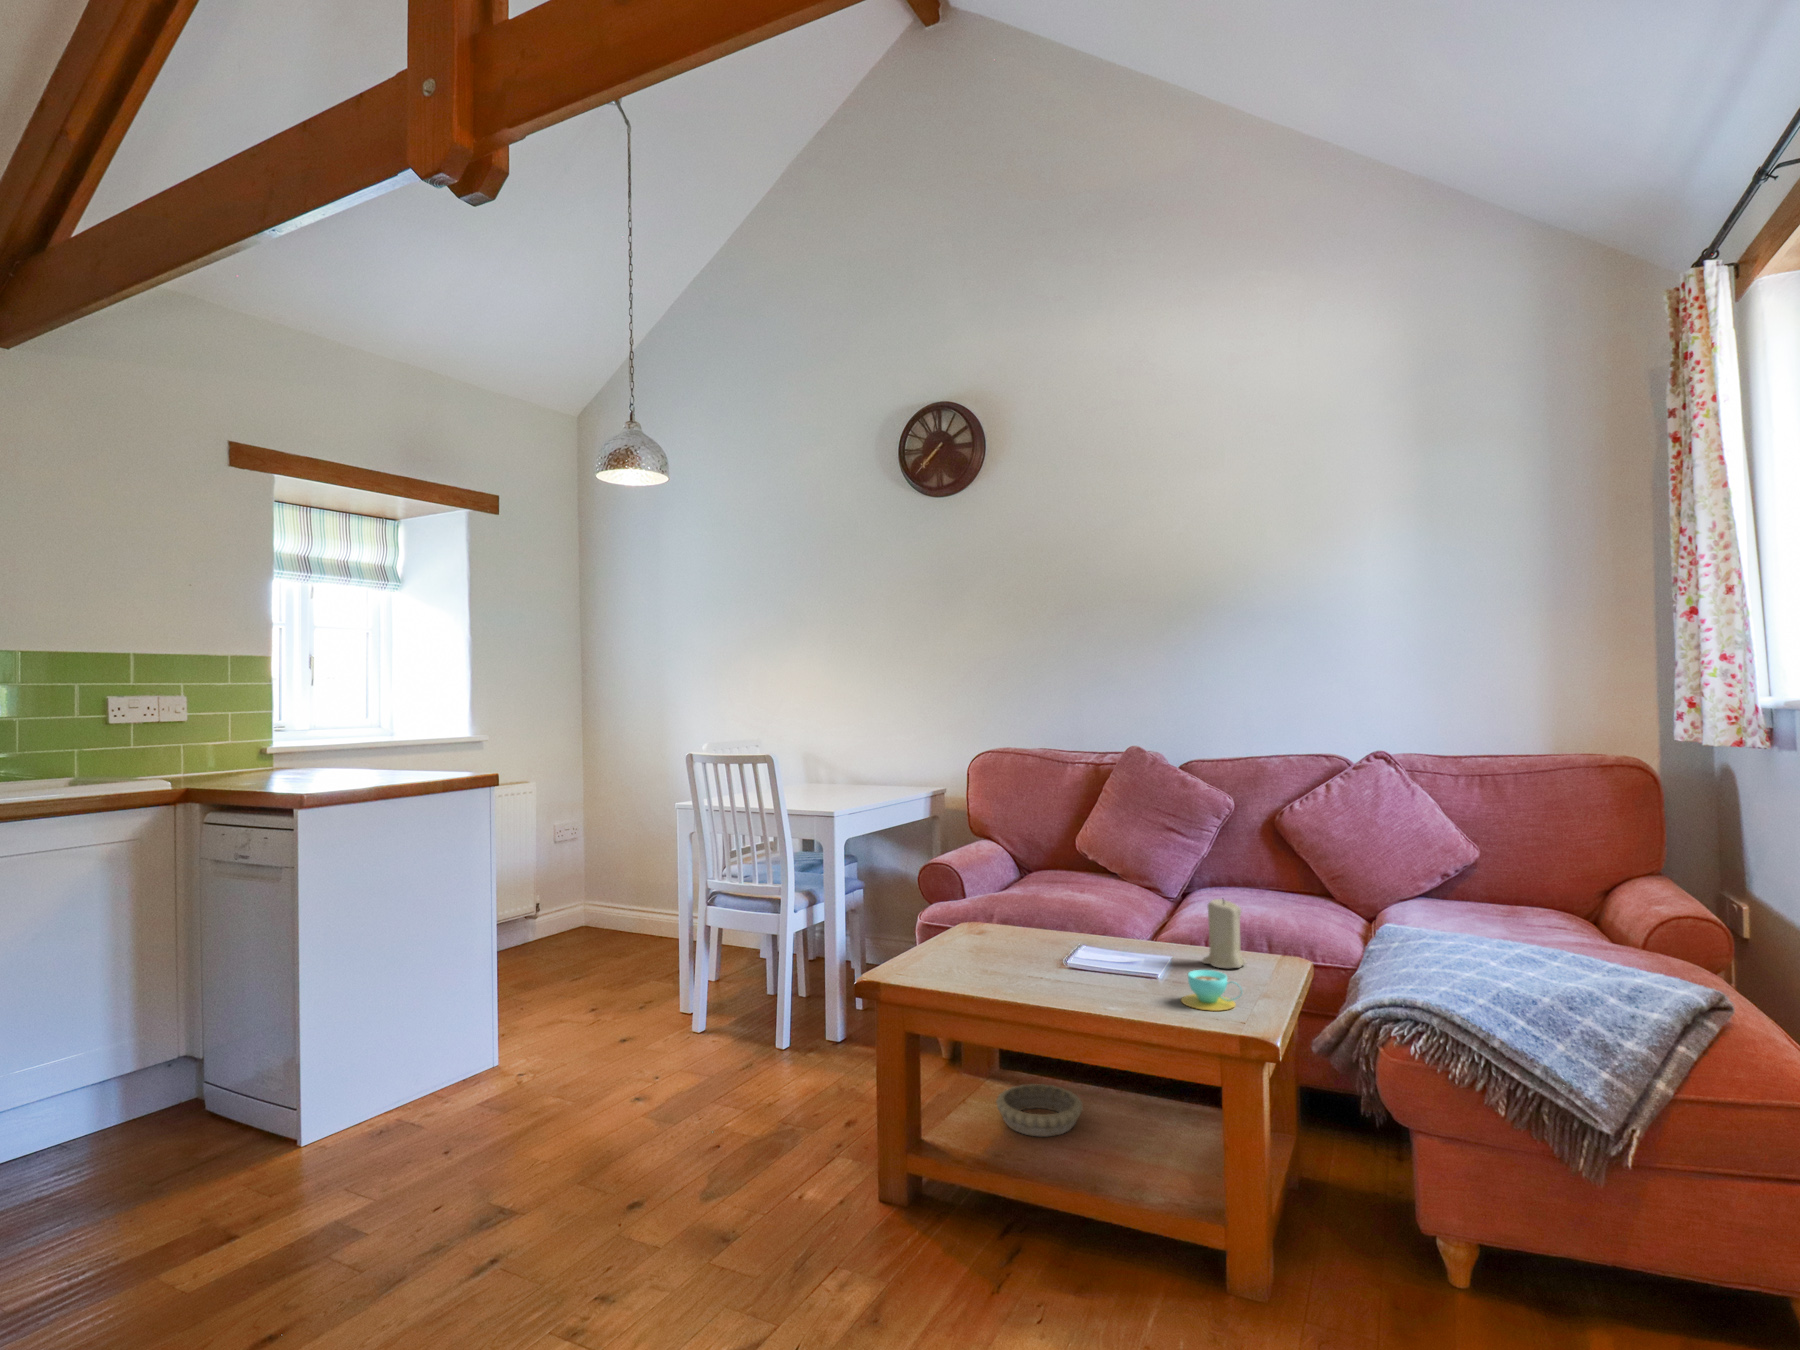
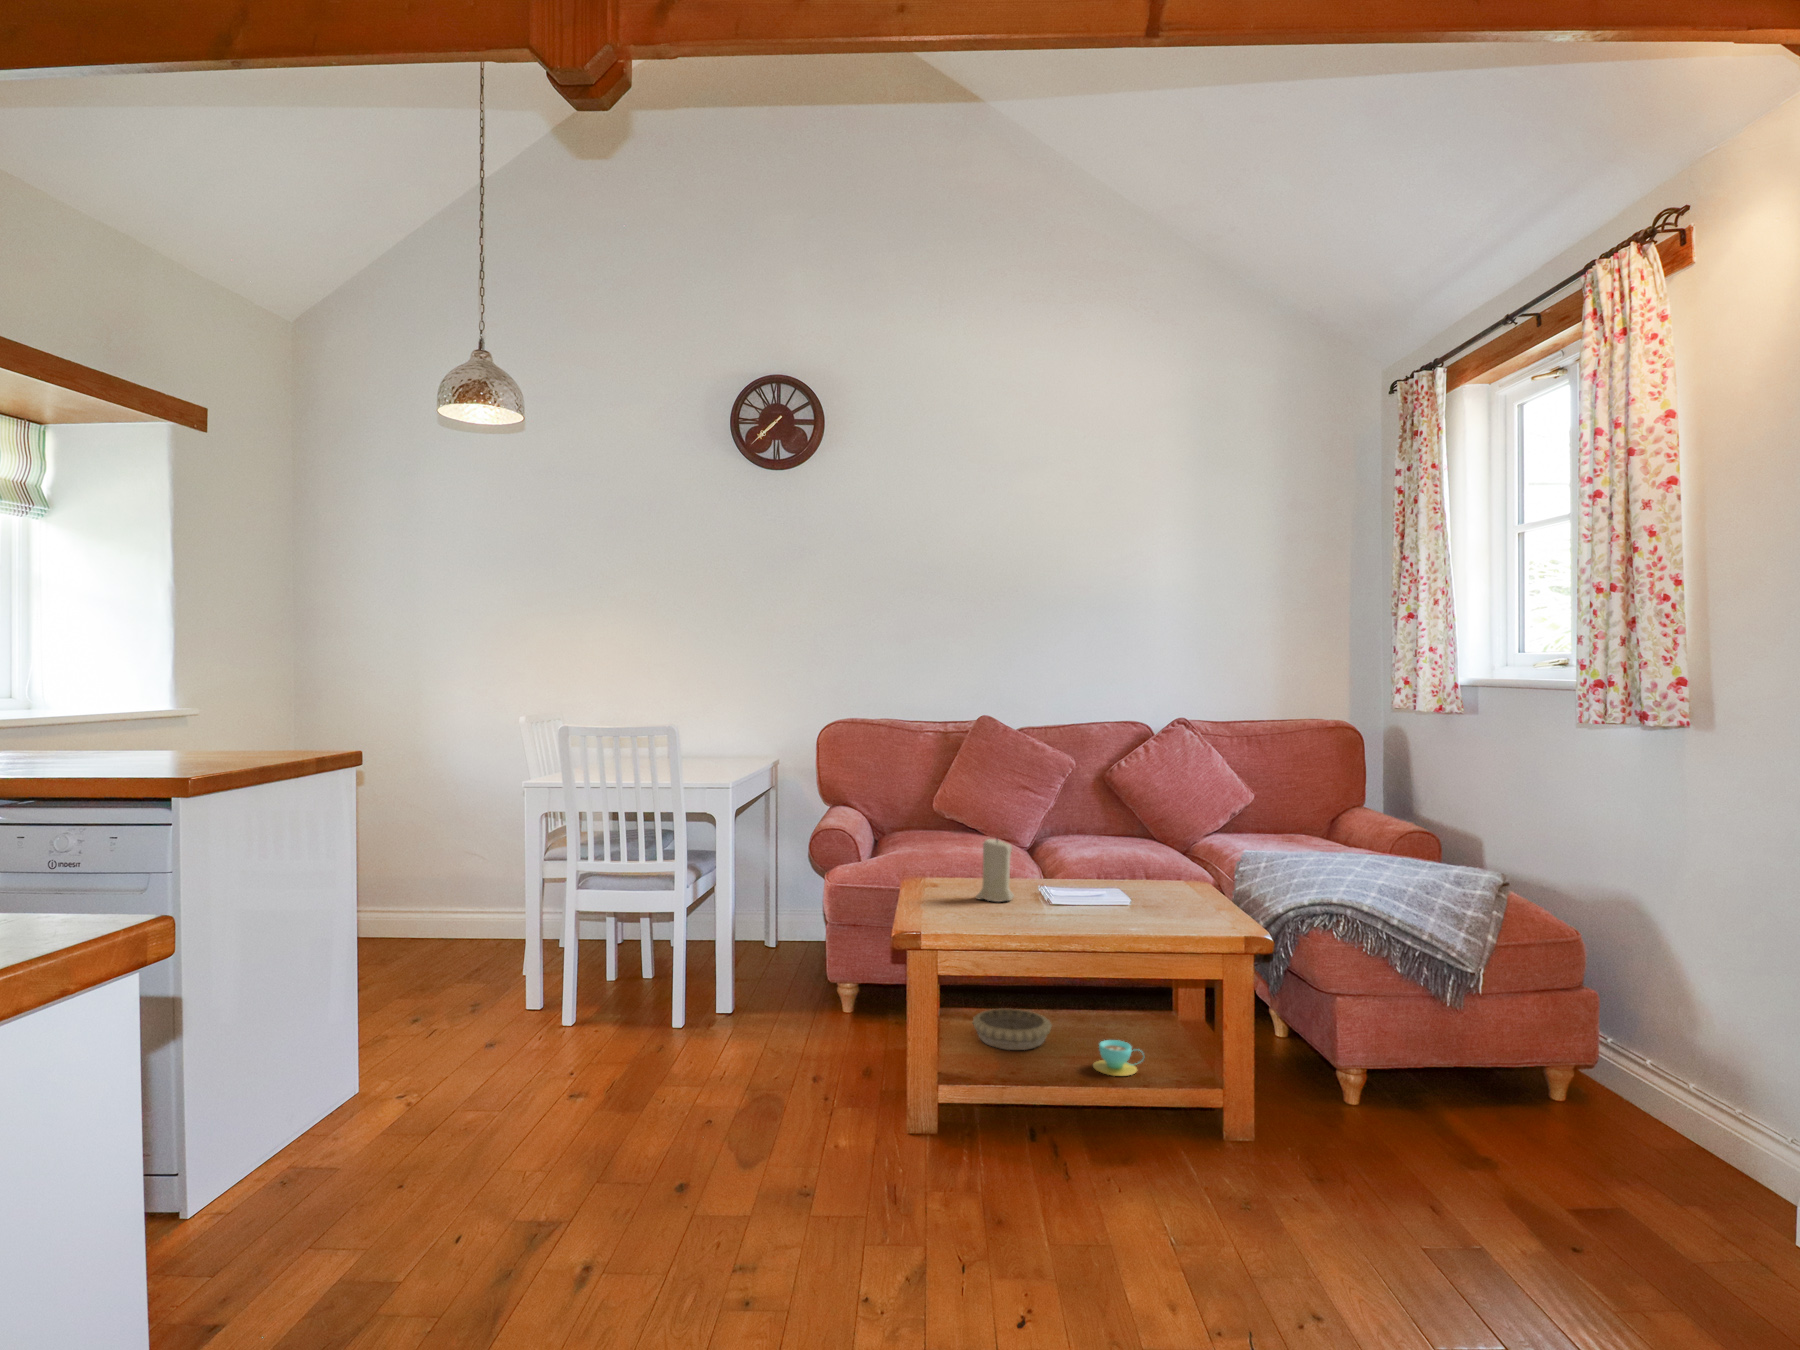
candle: present [1202,899,1246,968] -> present [976,839,1014,902]
teacup: present [1181,970,1241,1011] -> present [1093,1040,1137,1076]

